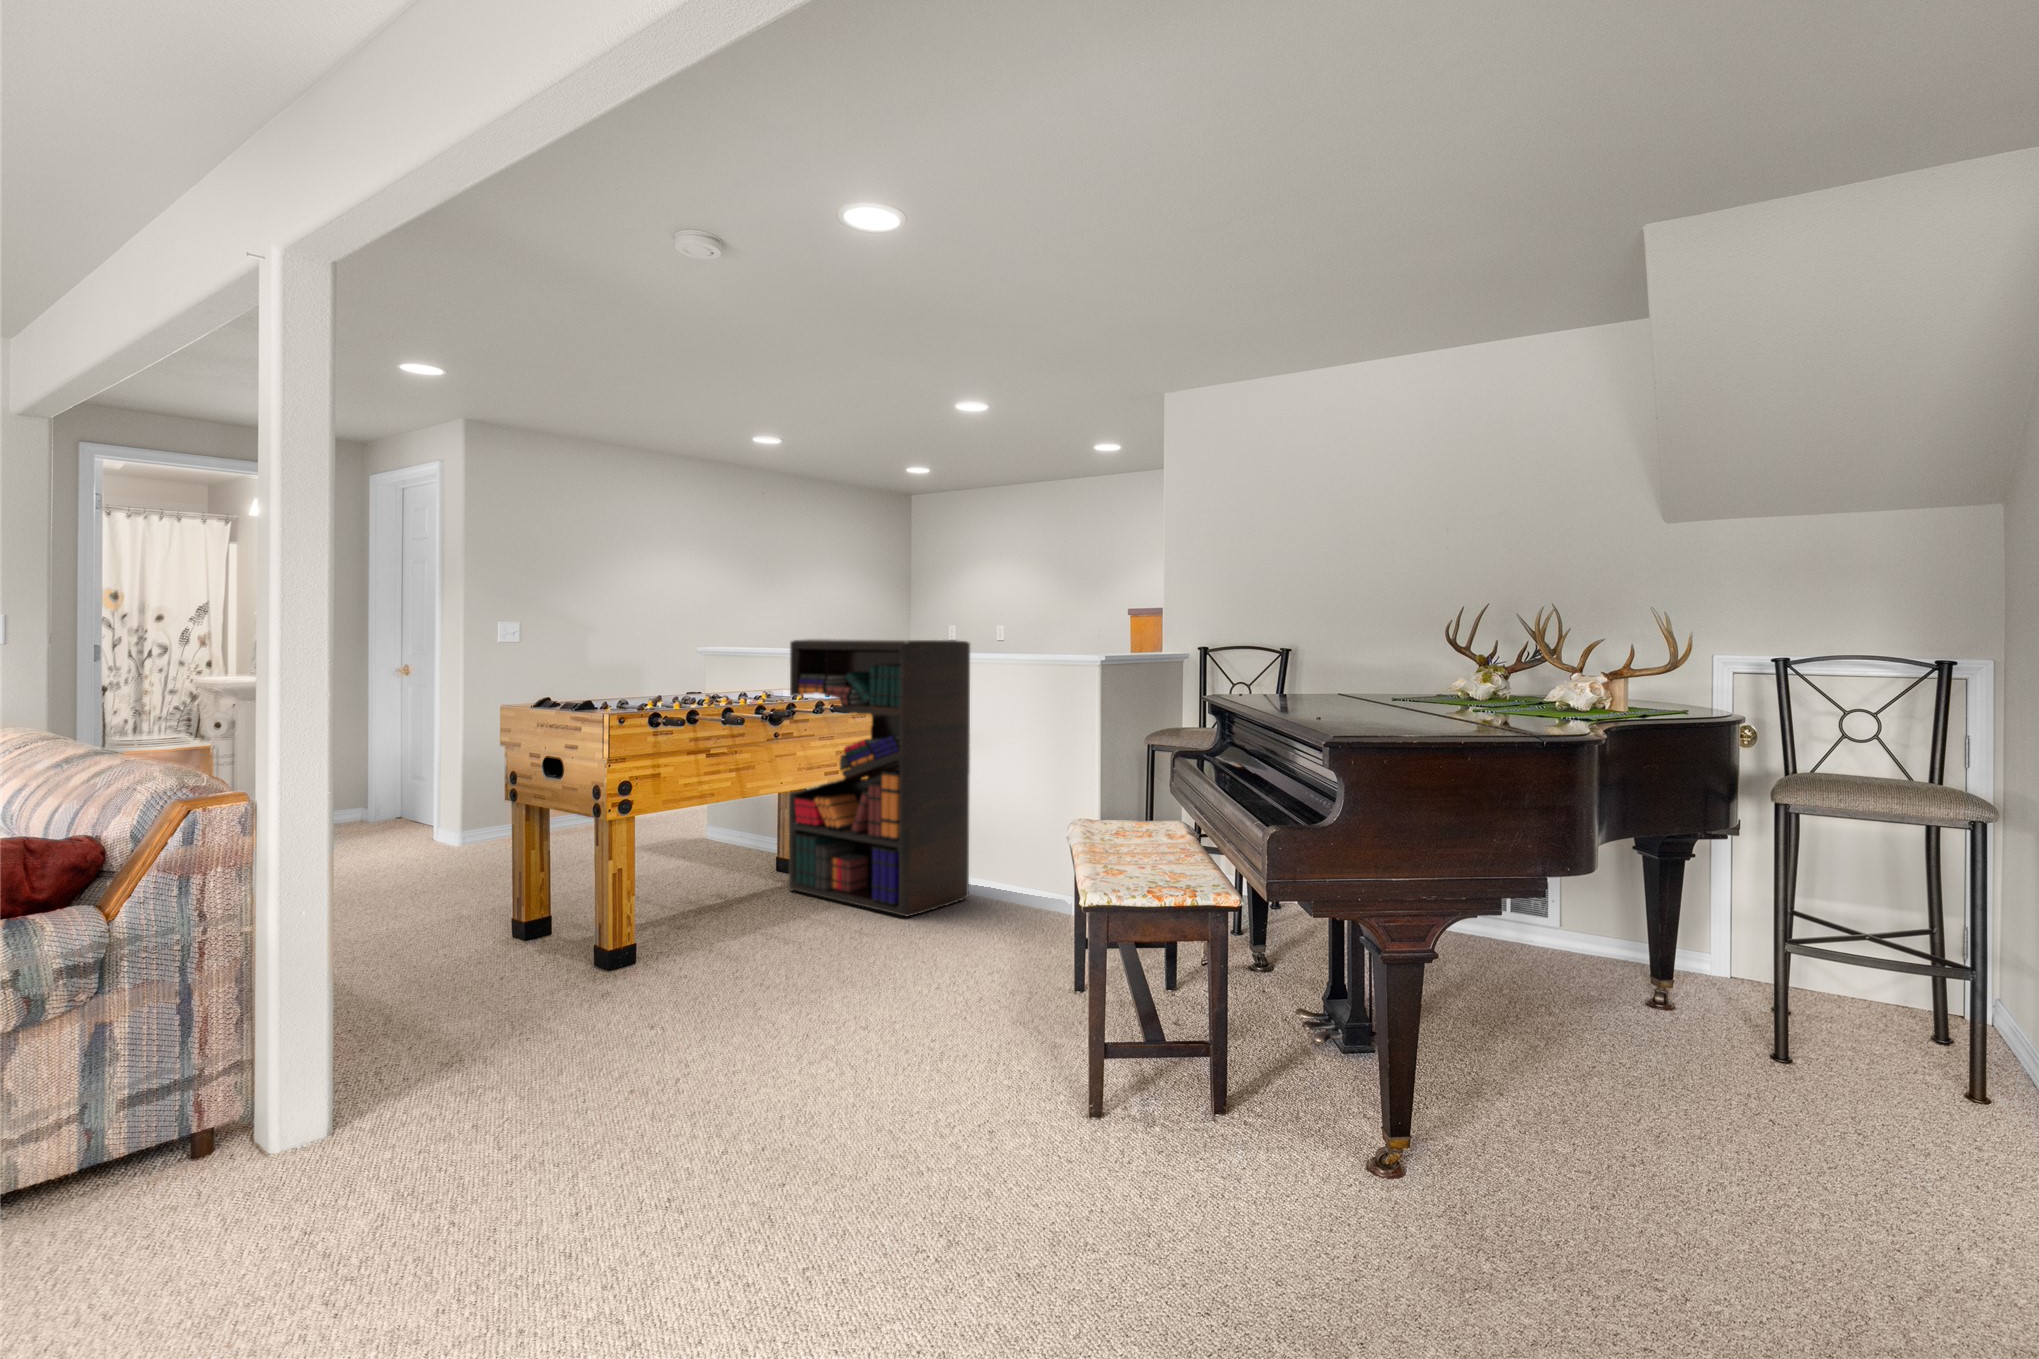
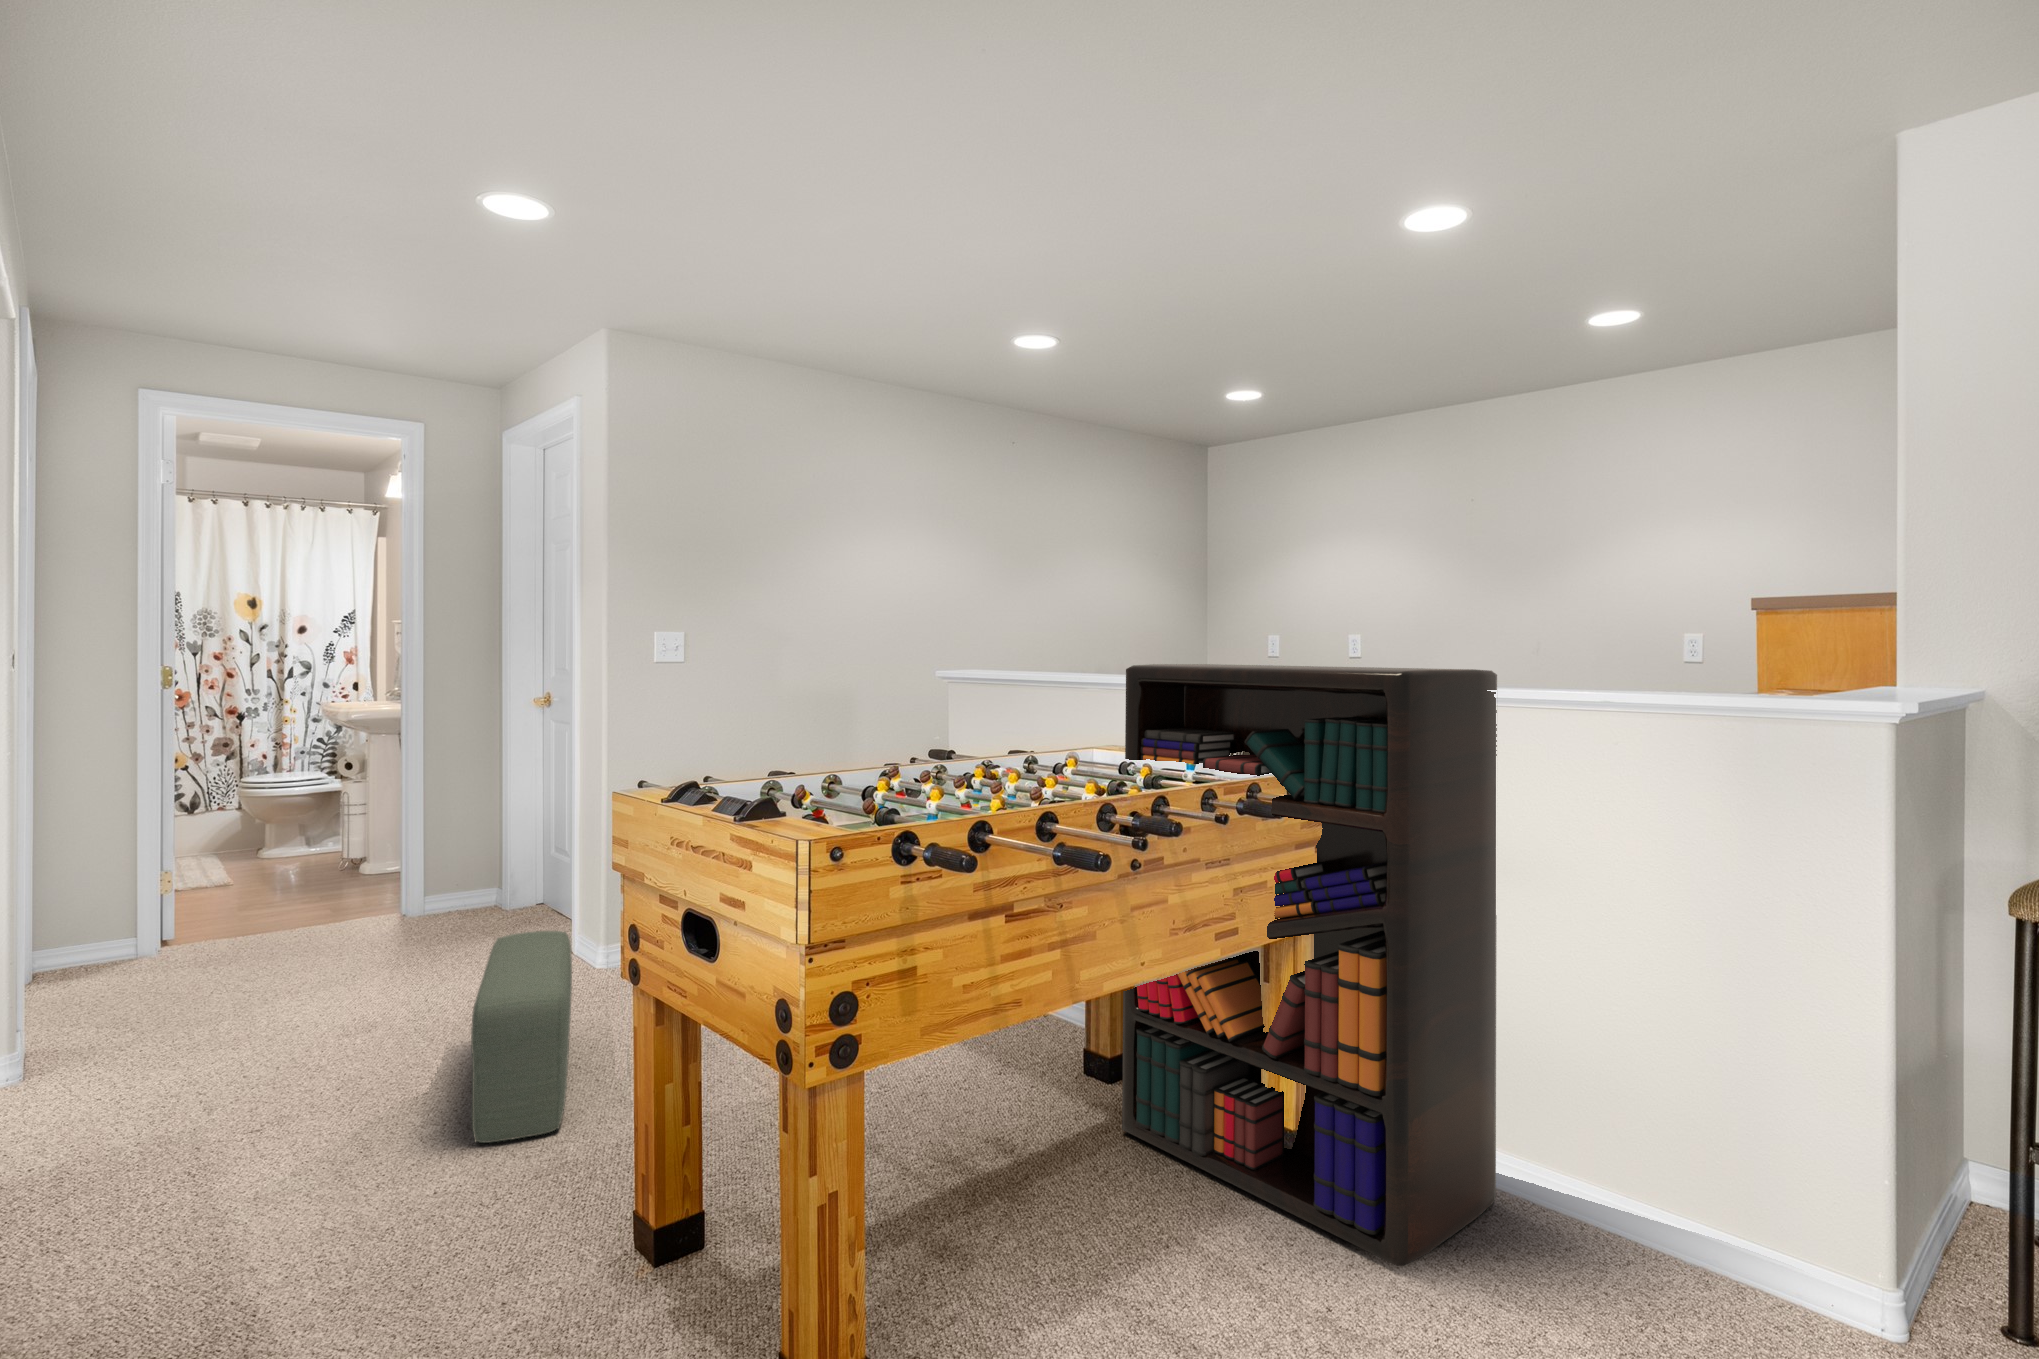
pouf: none [390,809,454,914] -> present [471,931,572,1143]

